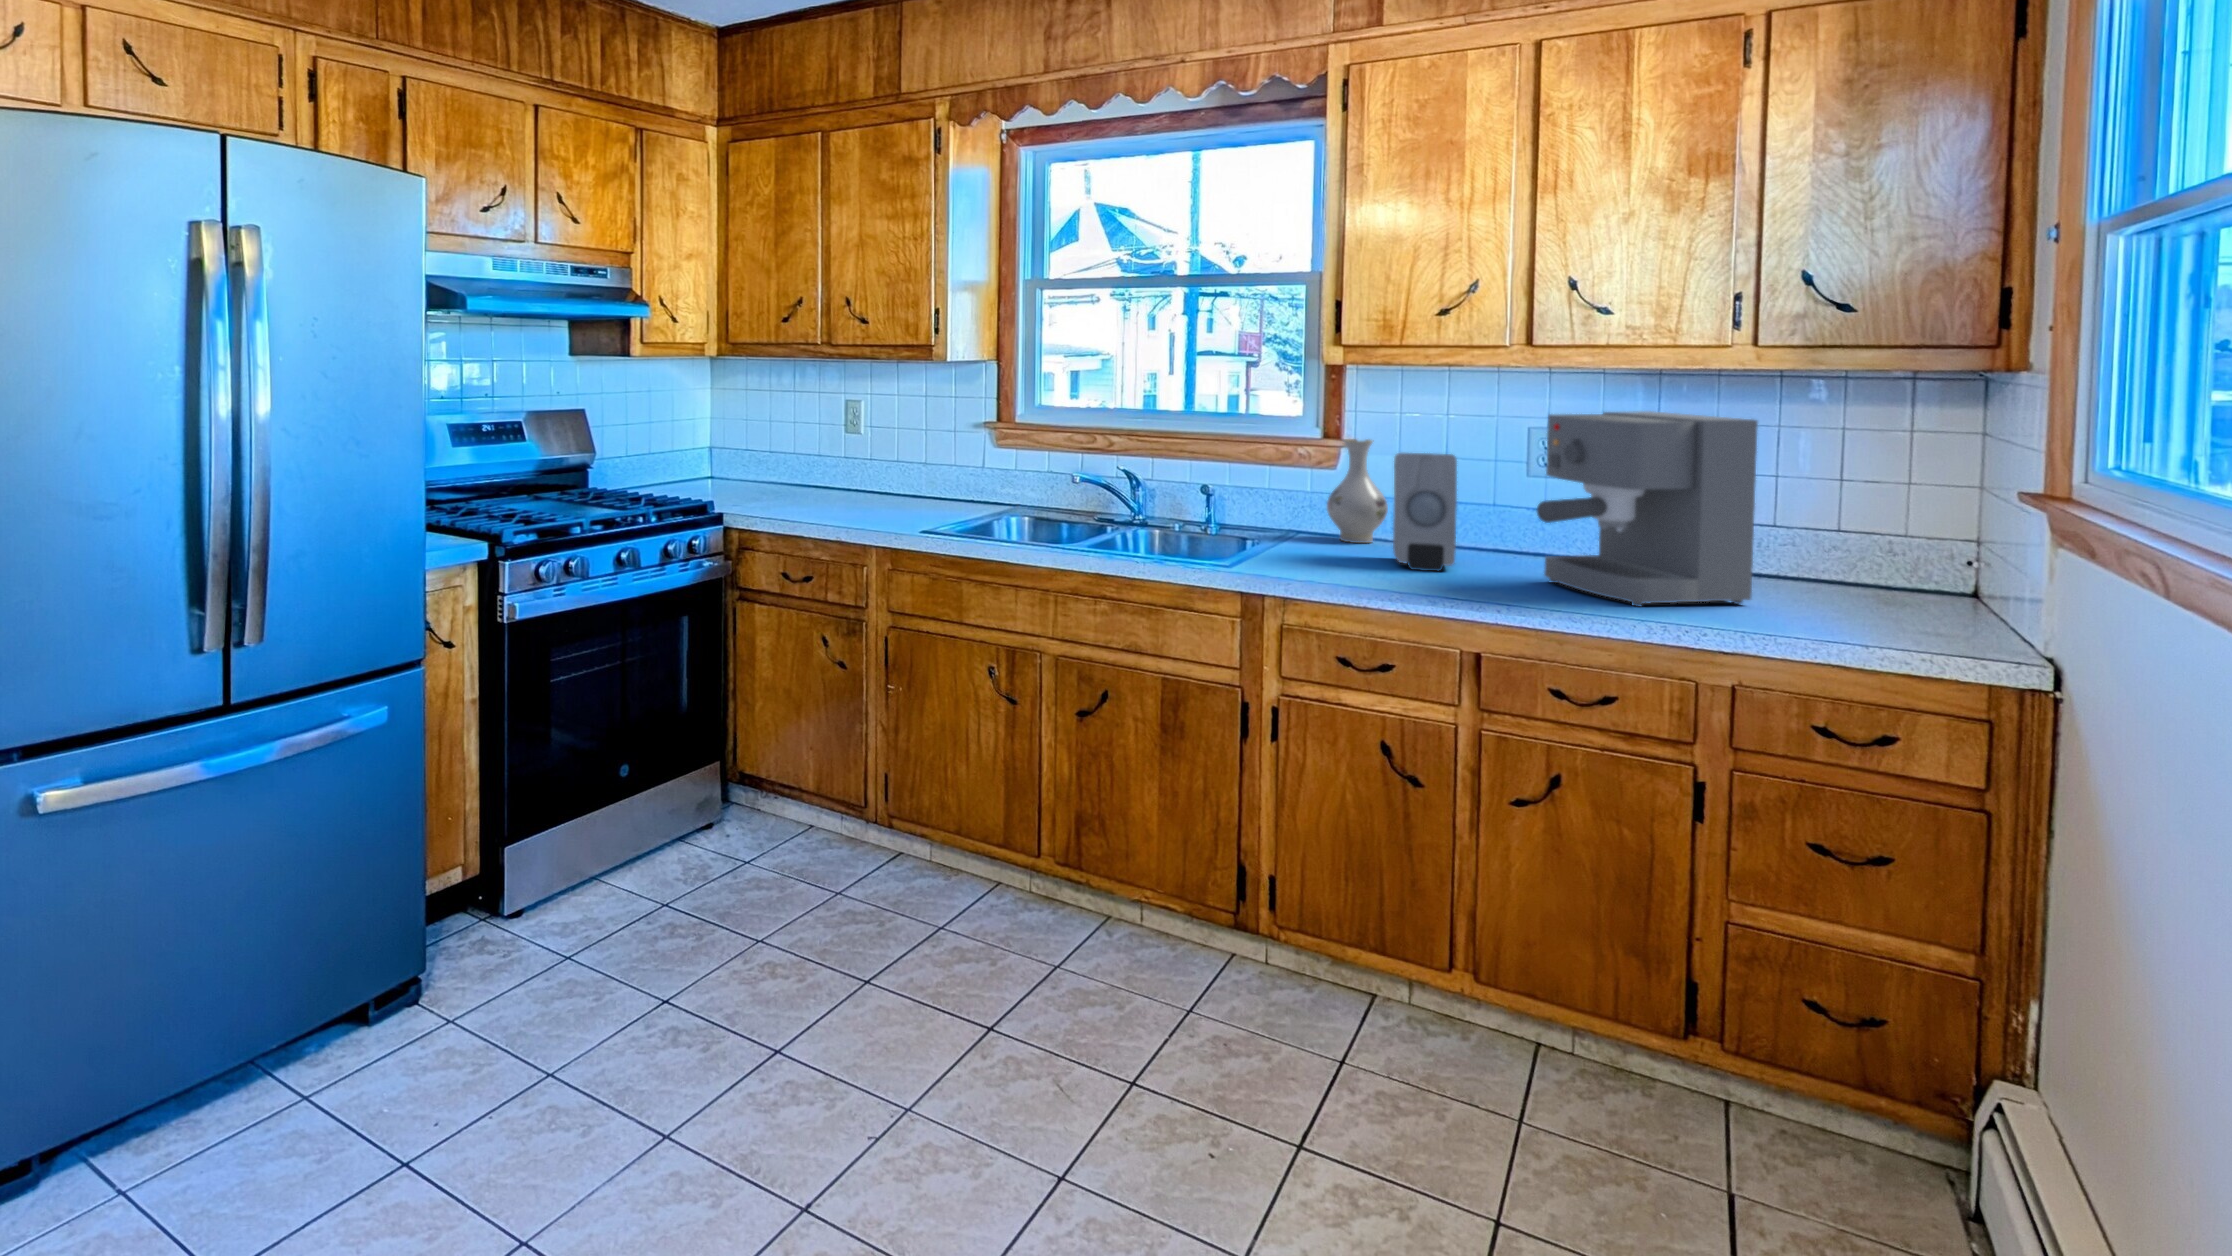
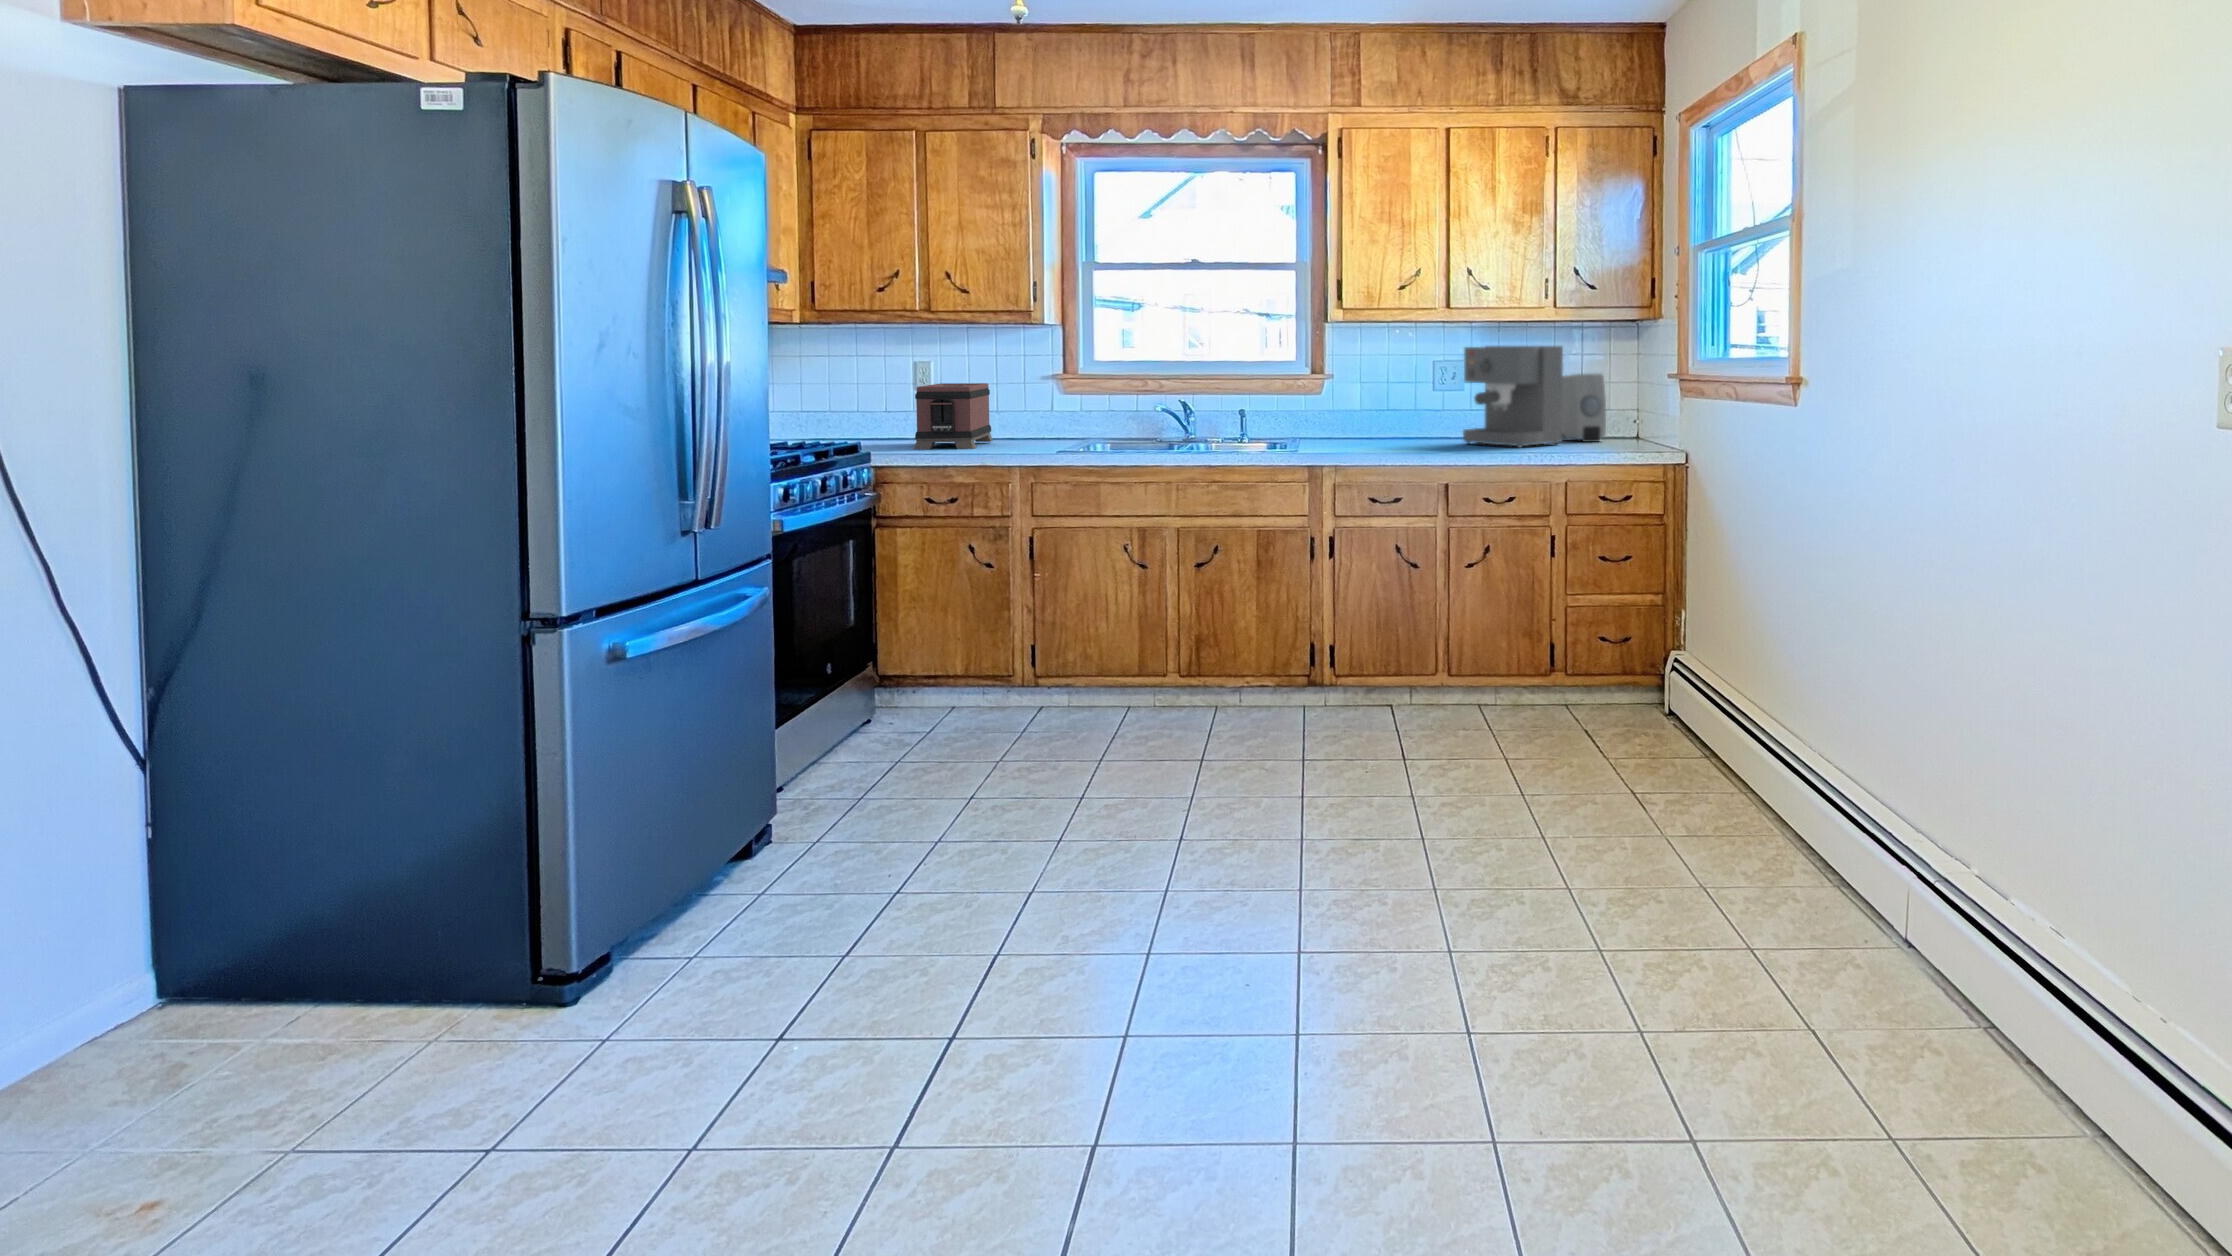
toaster: none [768,433,886,520] -> present [914,383,993,449]
vase: present [1327,439,1388,543] -> none [1316,372,1353,439]
soap dispenser: present [1393,453,1457,571] -> present [1562,374,1606,442]

